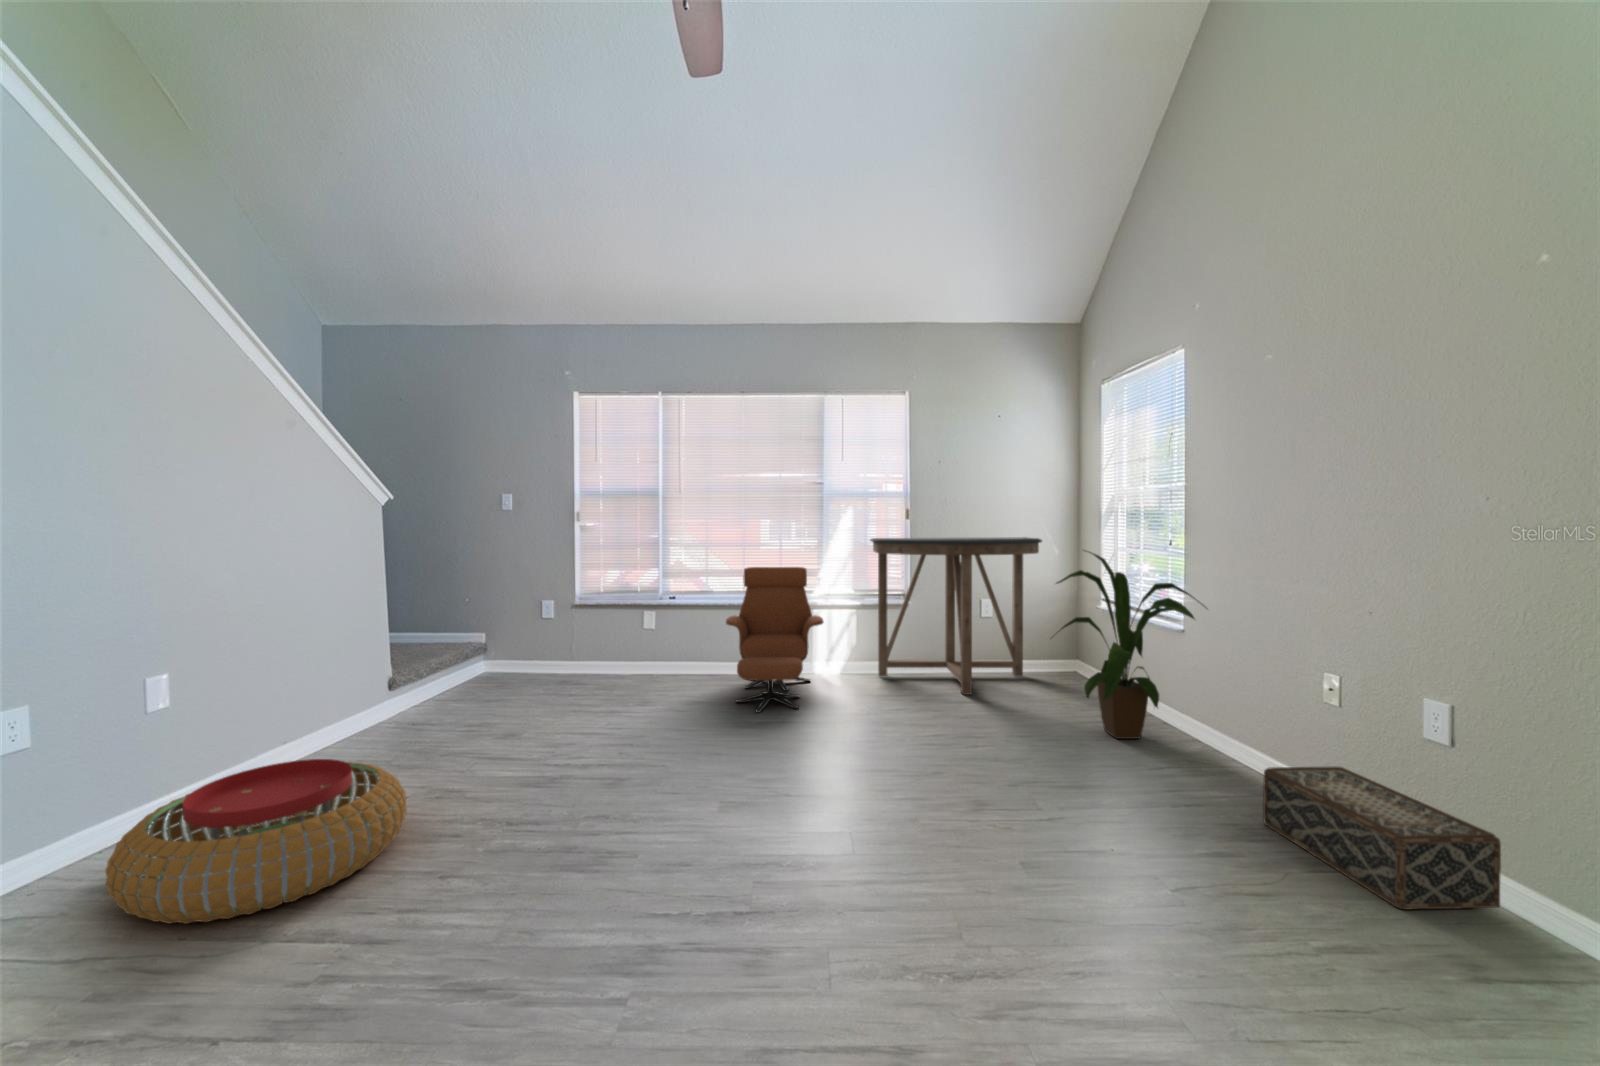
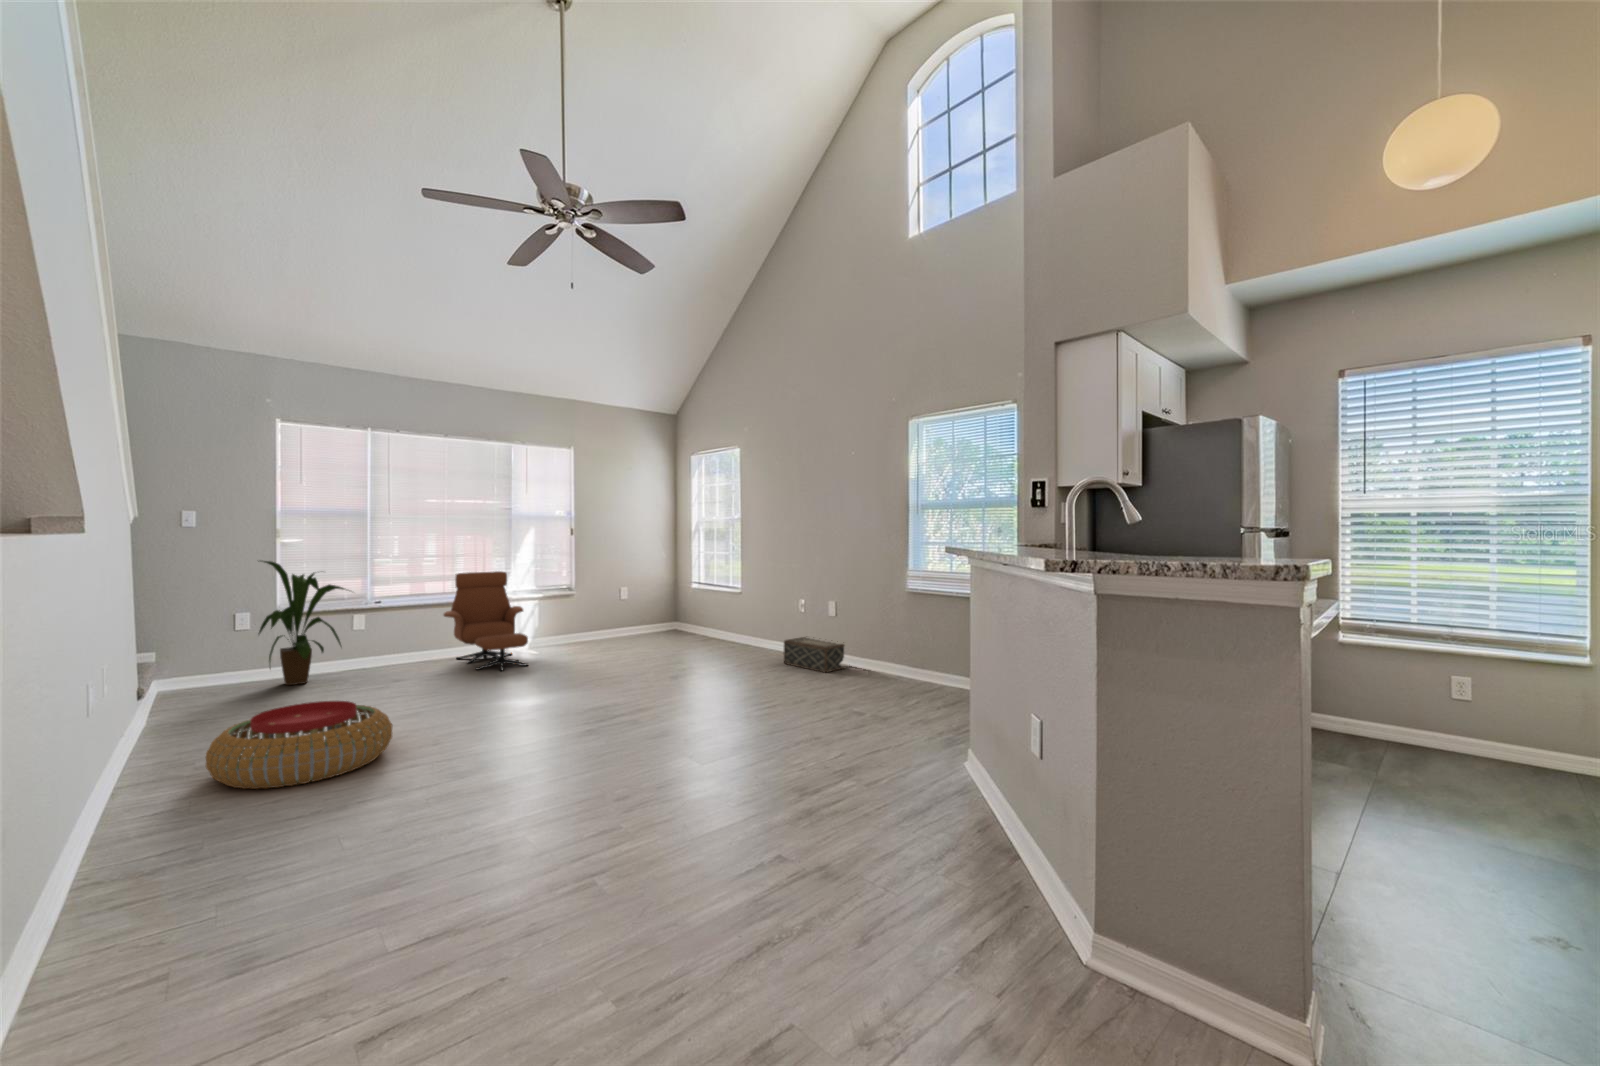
console table: present [870,537,1042,695] -> none [549,547,663,647]
house plant: present [1057,552,1195,739] -> present [258,561,345,685]

